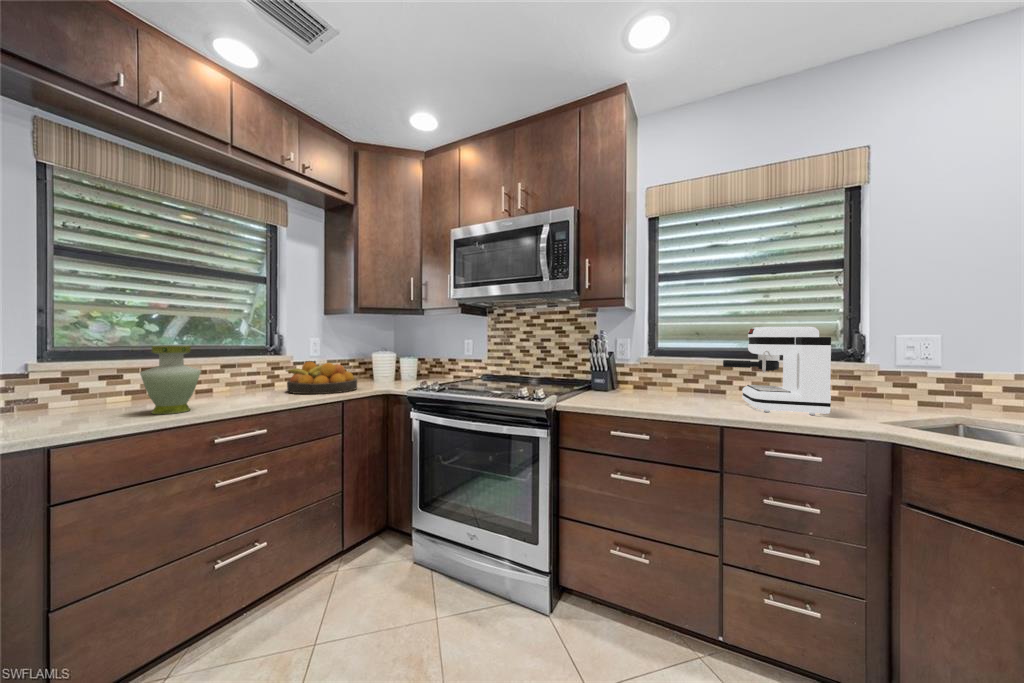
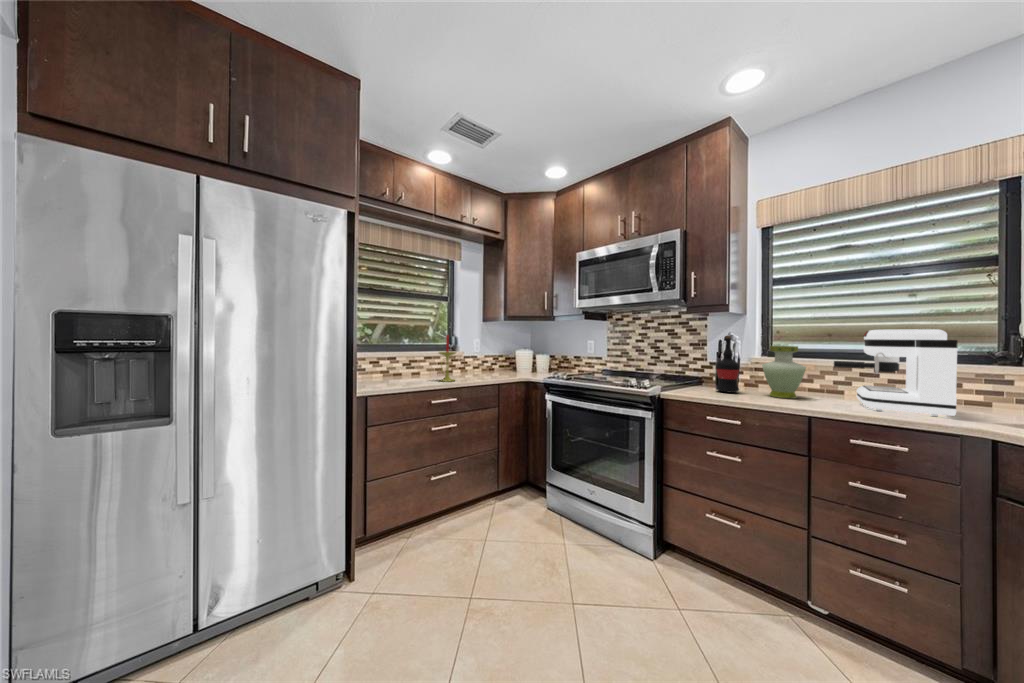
candle: none [241,330,274,402] -> present [439,335,456,382]
wine bottle: none [611,333,635,398] -> present [716,336,740,392]
vase: present [140,346,201,414] -> present [762,346,806,398]
fruit bowl: present [286,362,357,394] -> none [461,356,507,379]

